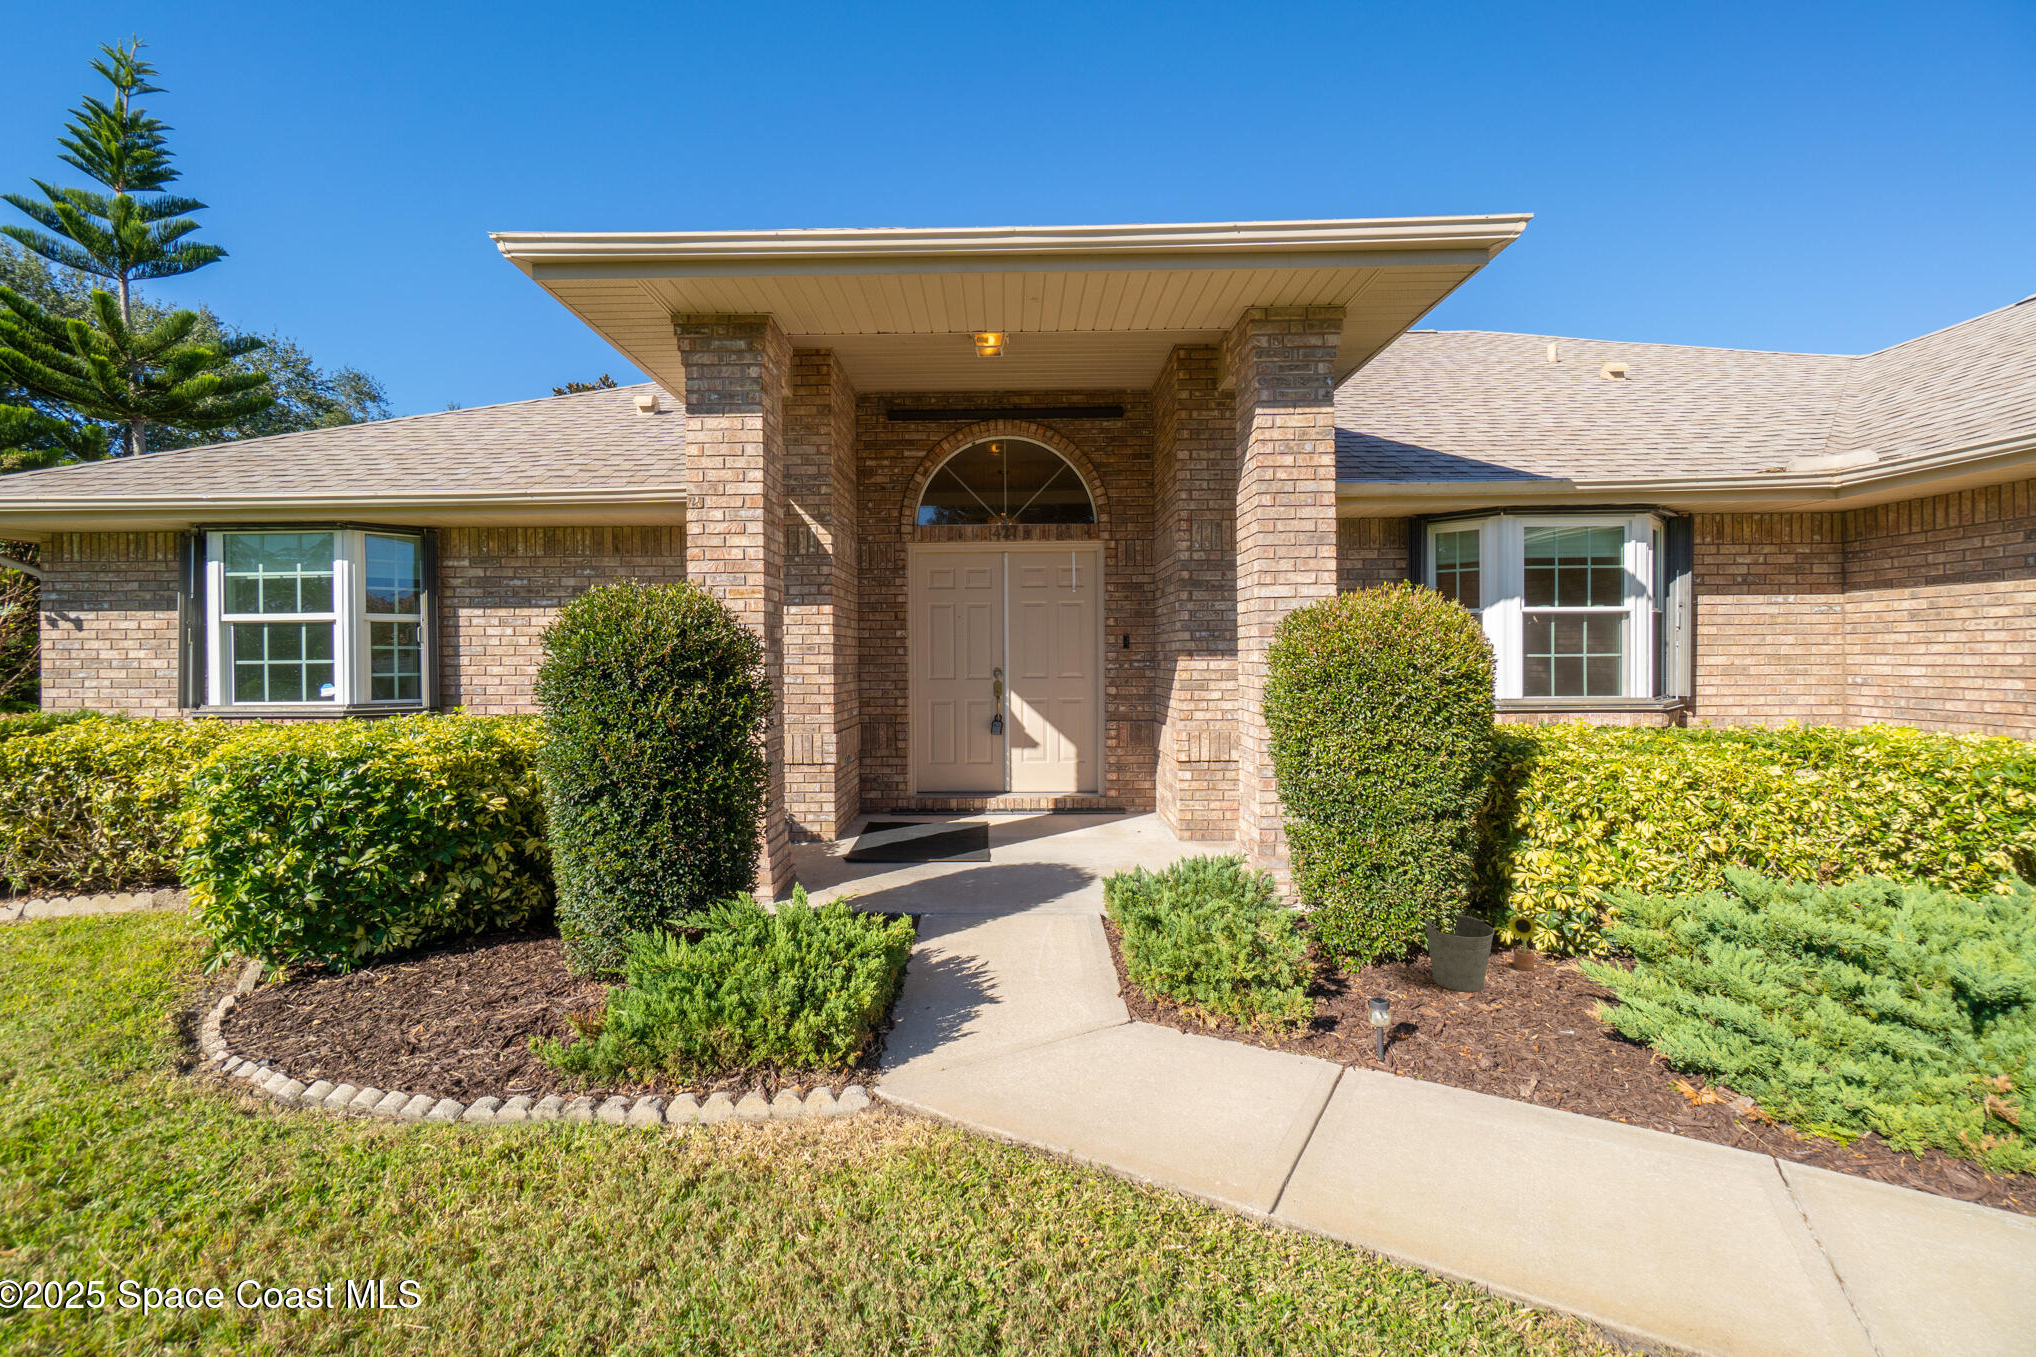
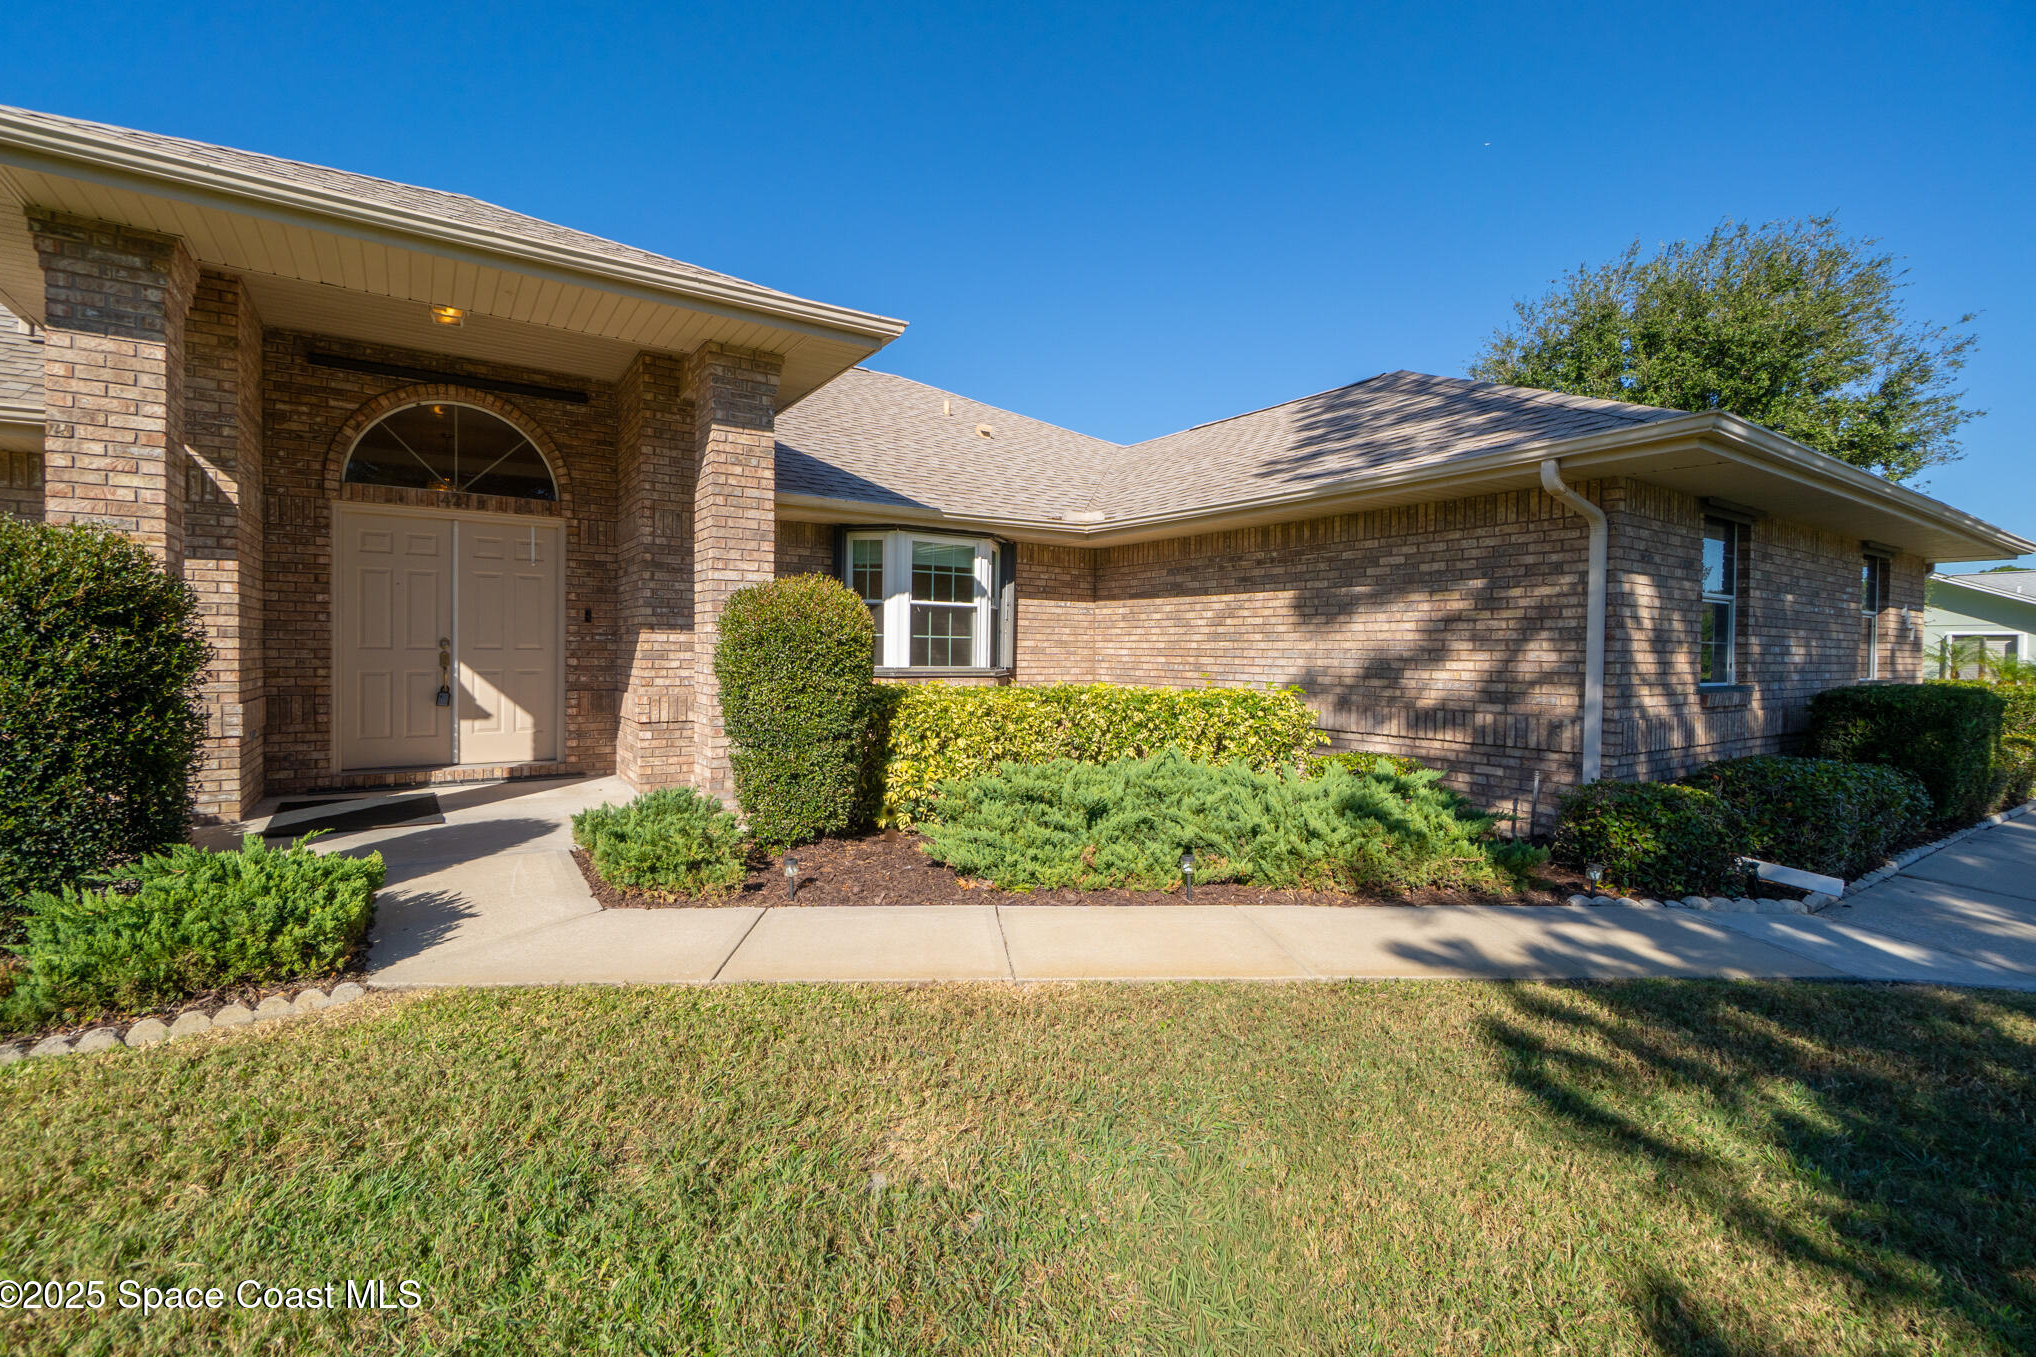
bucket: present [1425,915,1494,992] -> none [827,808,871,857]

